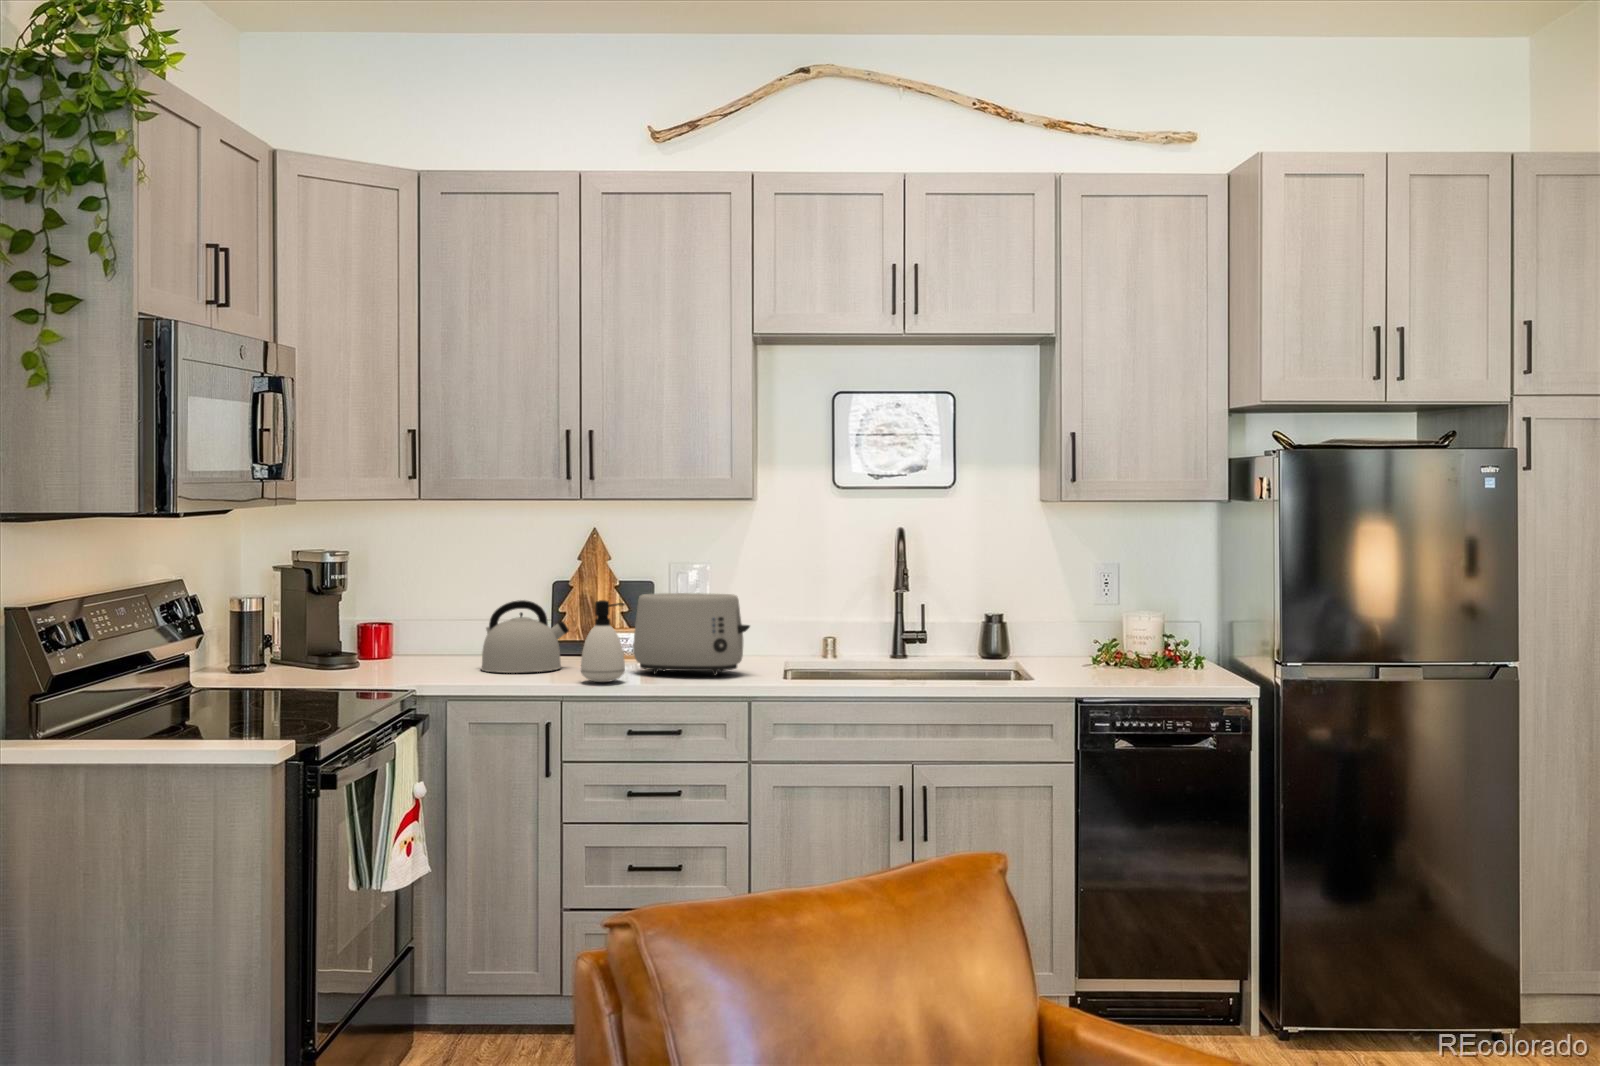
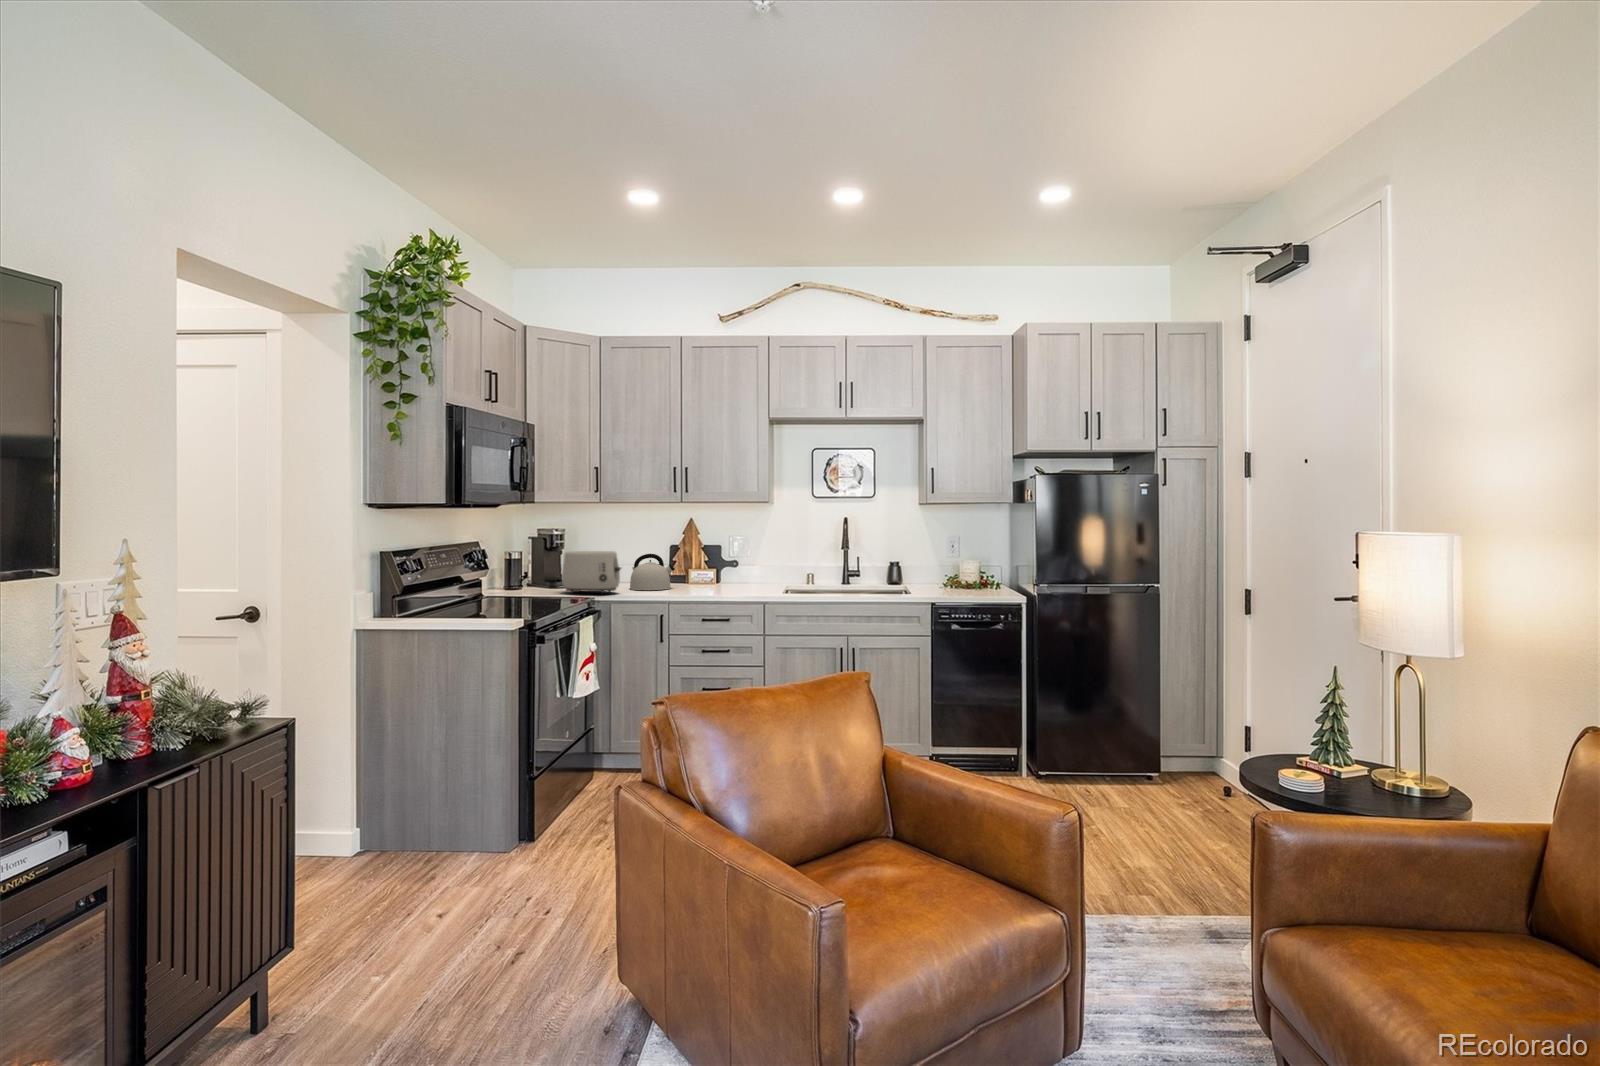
toaster: present [633,593,750,676] -> present [562,551,621,594]
soap dispenser: present [581,600,625,682] -> none [678,553,701,594]

